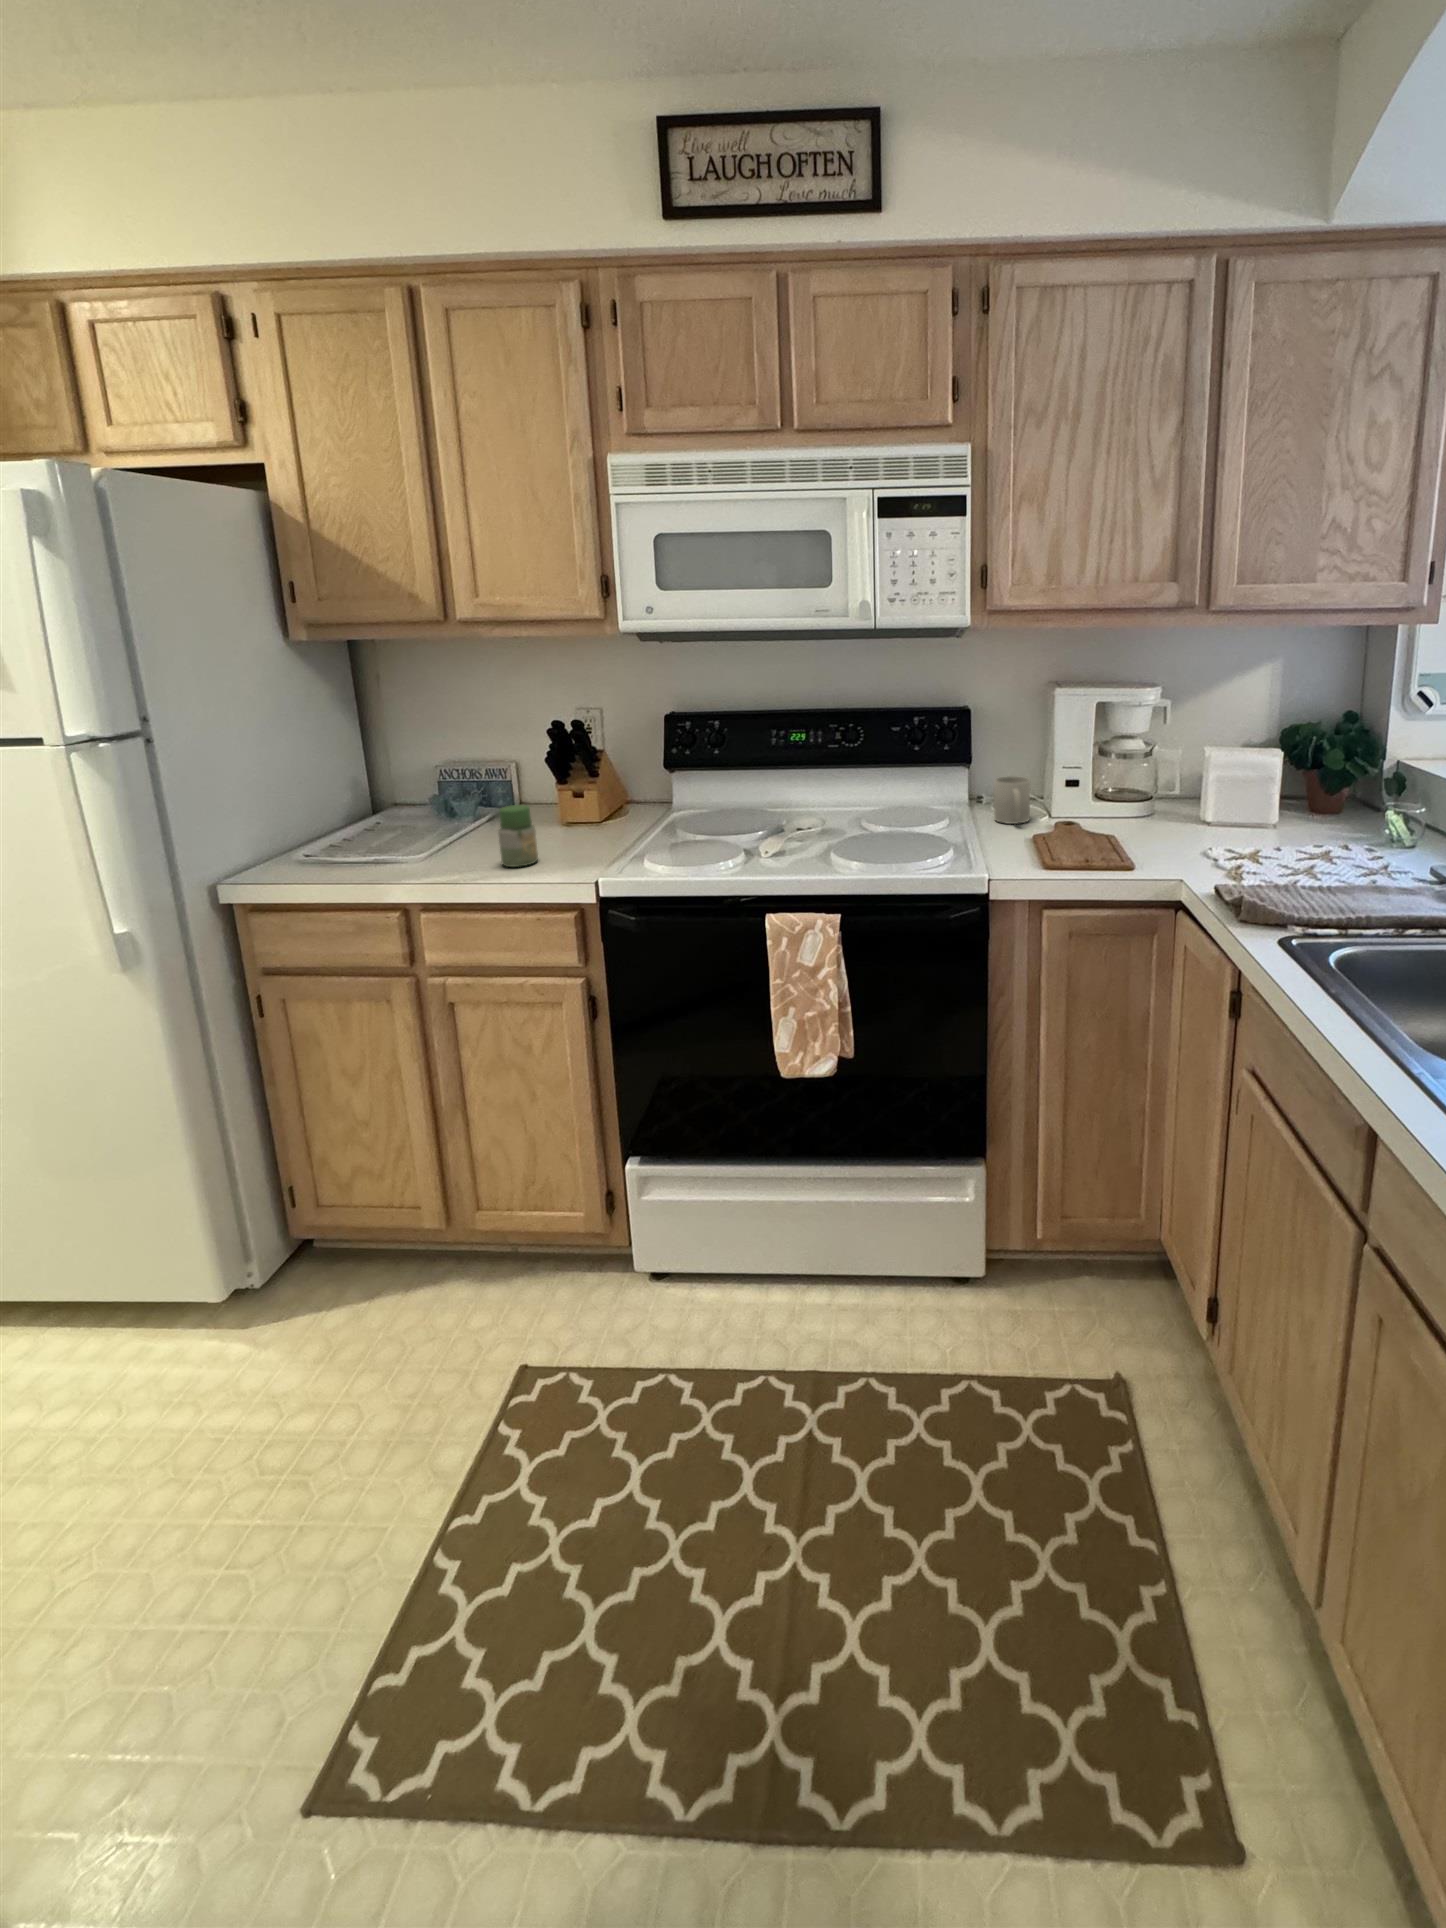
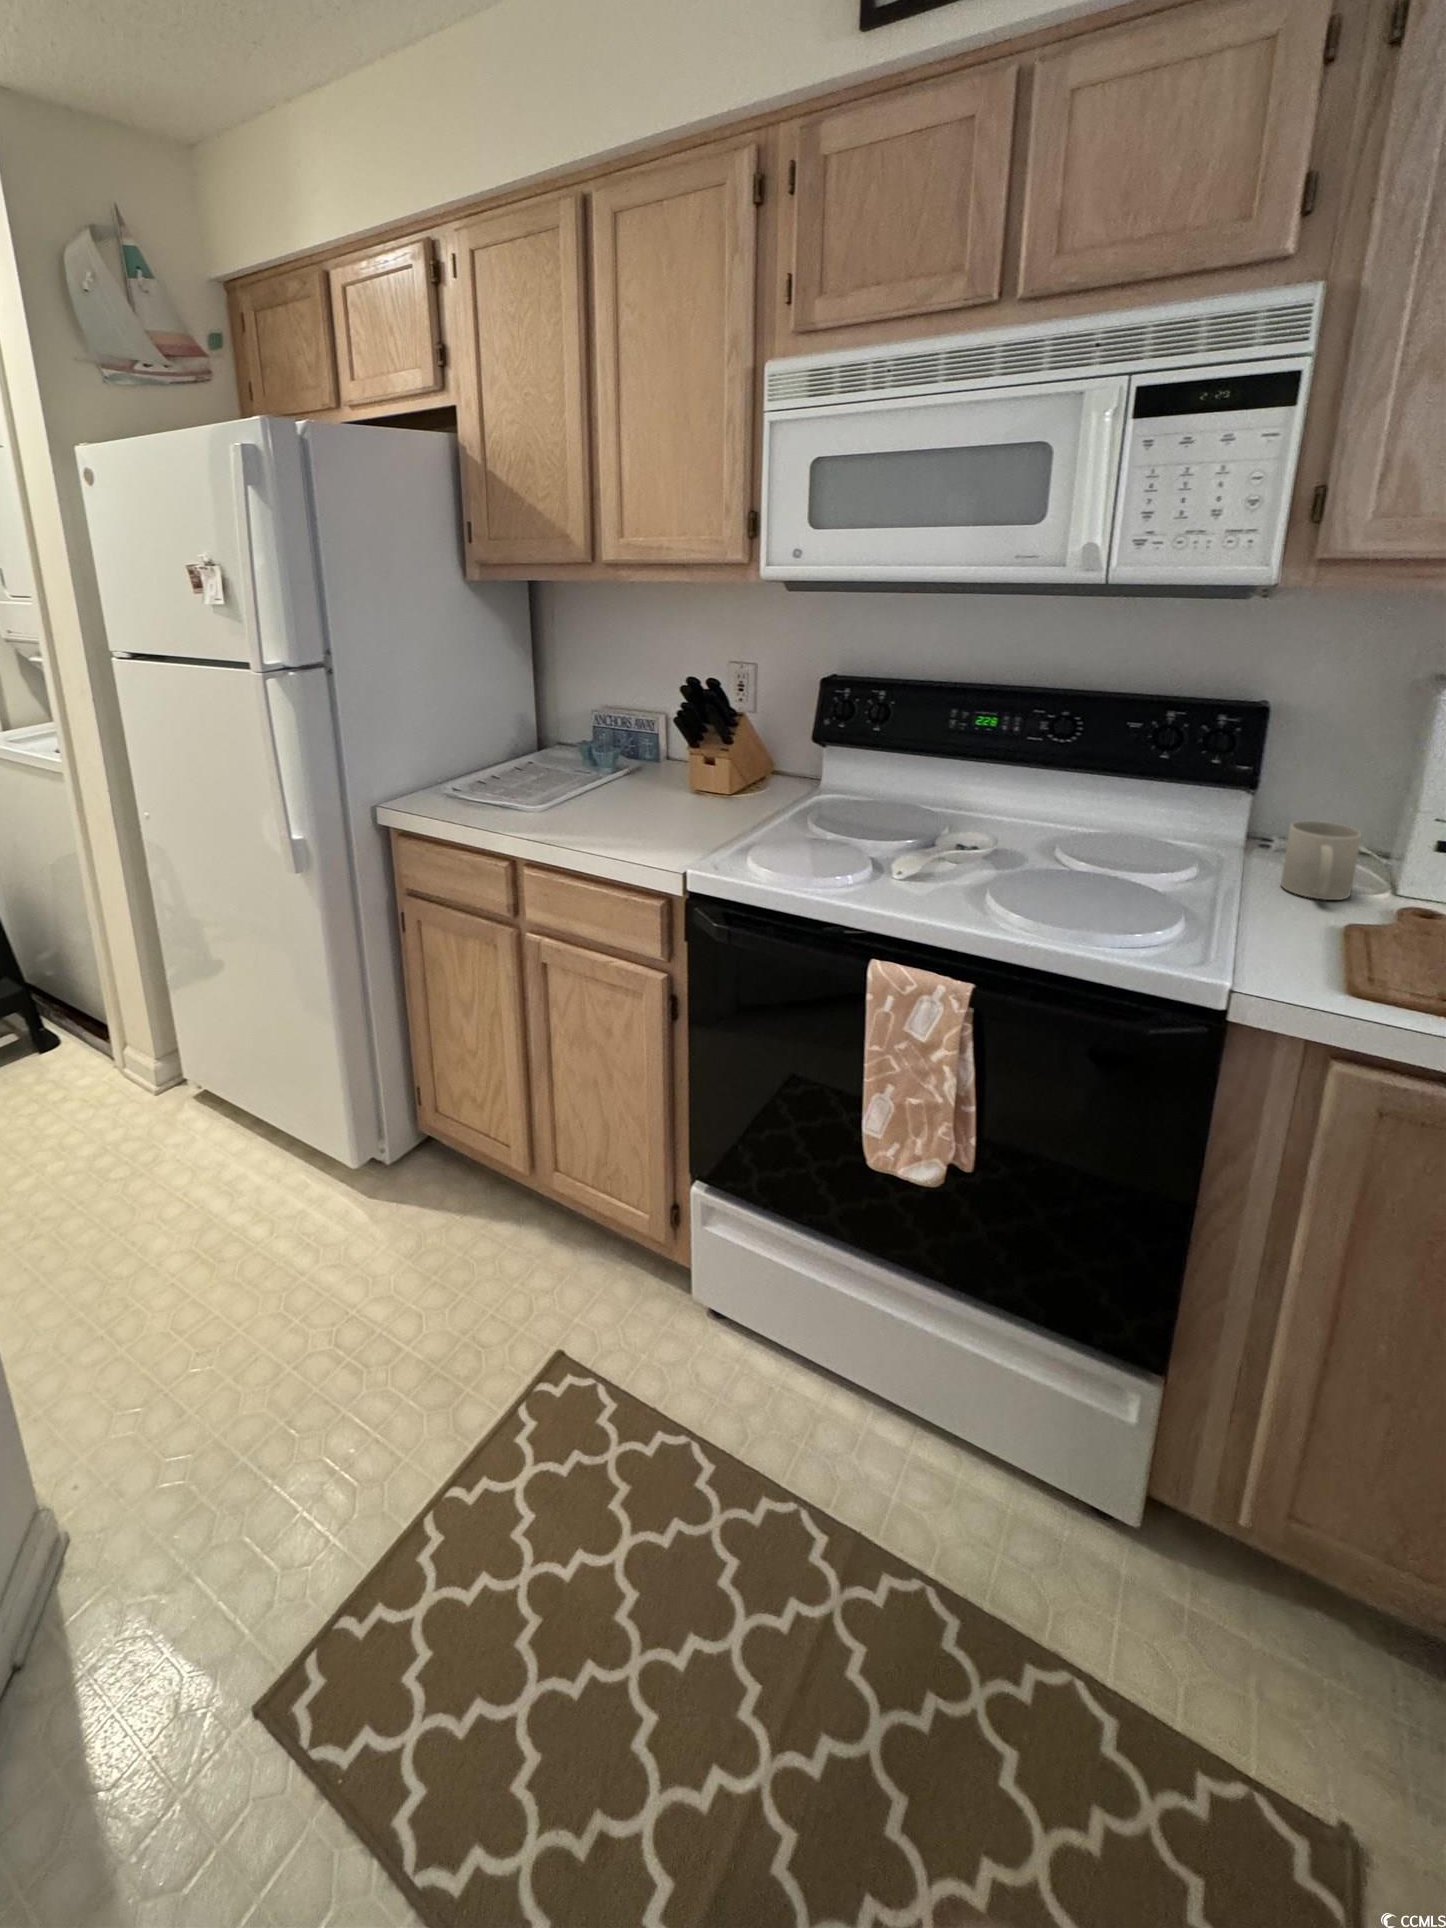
jar: present [498,805,538,867] -> none [601,770,640,838]

